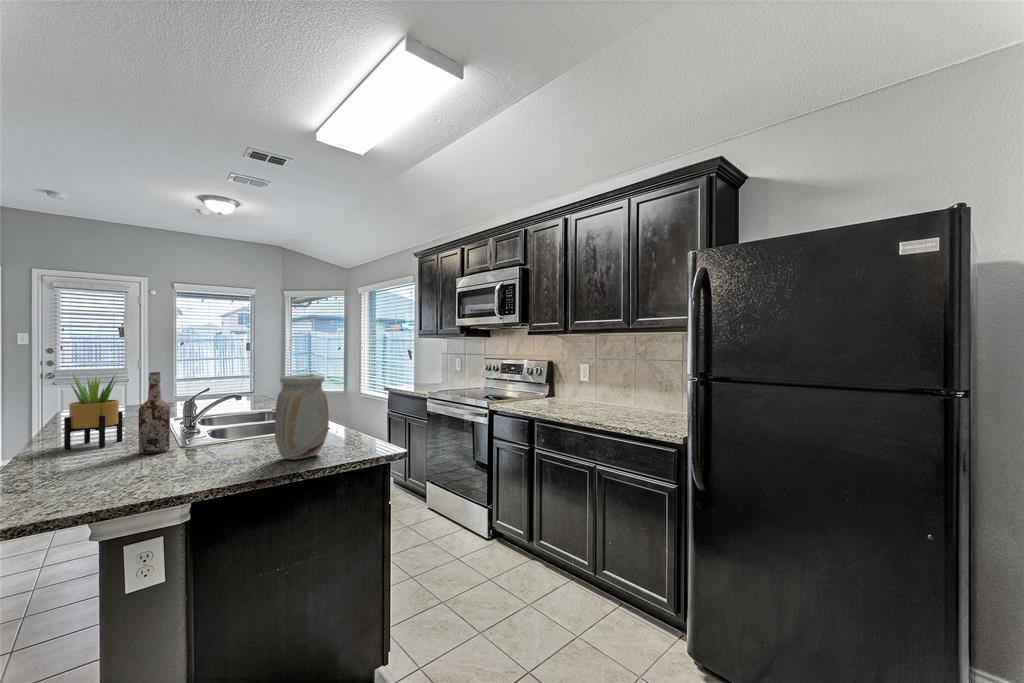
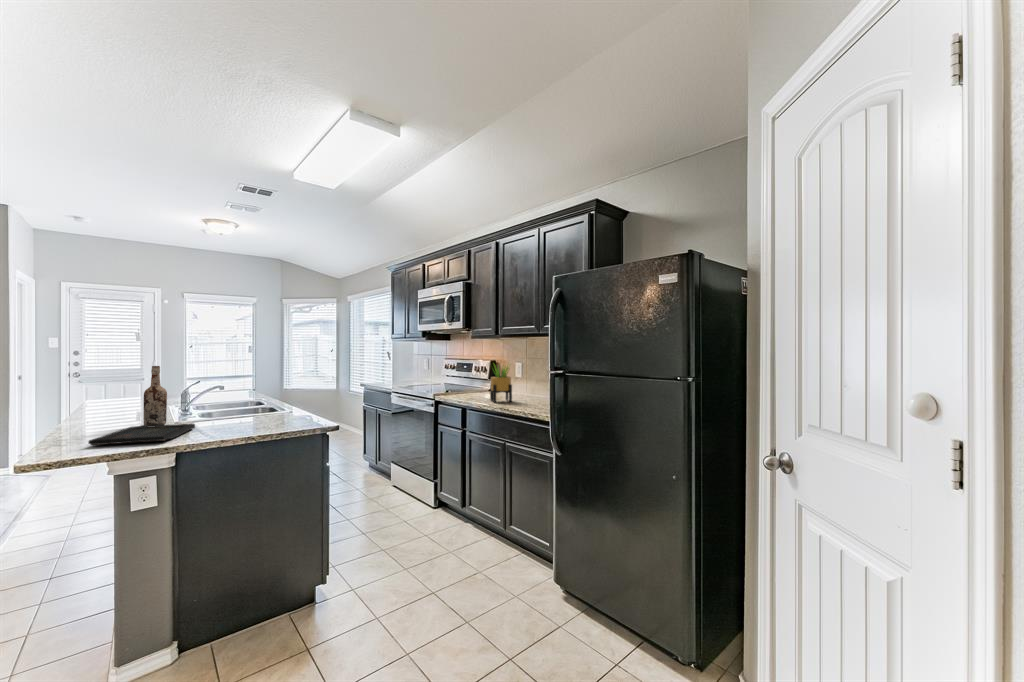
potted plant: present [64,373,123,450] -> present [490,364,512,403]
vase: present [275,375,329,459] -> none [240,368,282,429]
tray: none [62,452,212,494] -> present [88,424,195,445]

